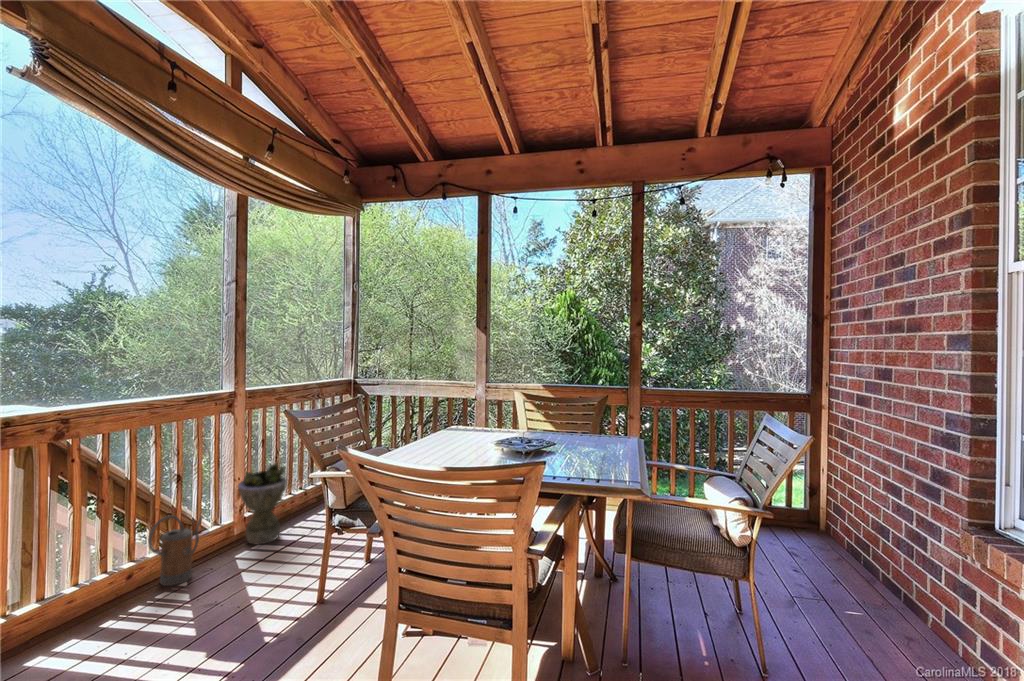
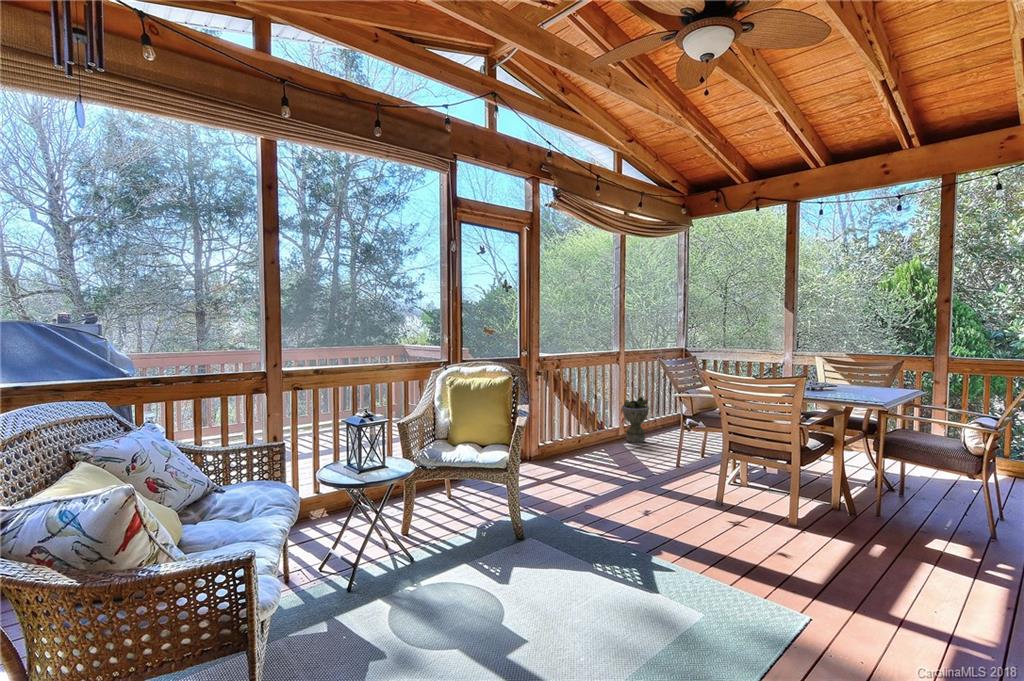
watering can: present [148,515,203,586] -> none [588,414,609,451]

